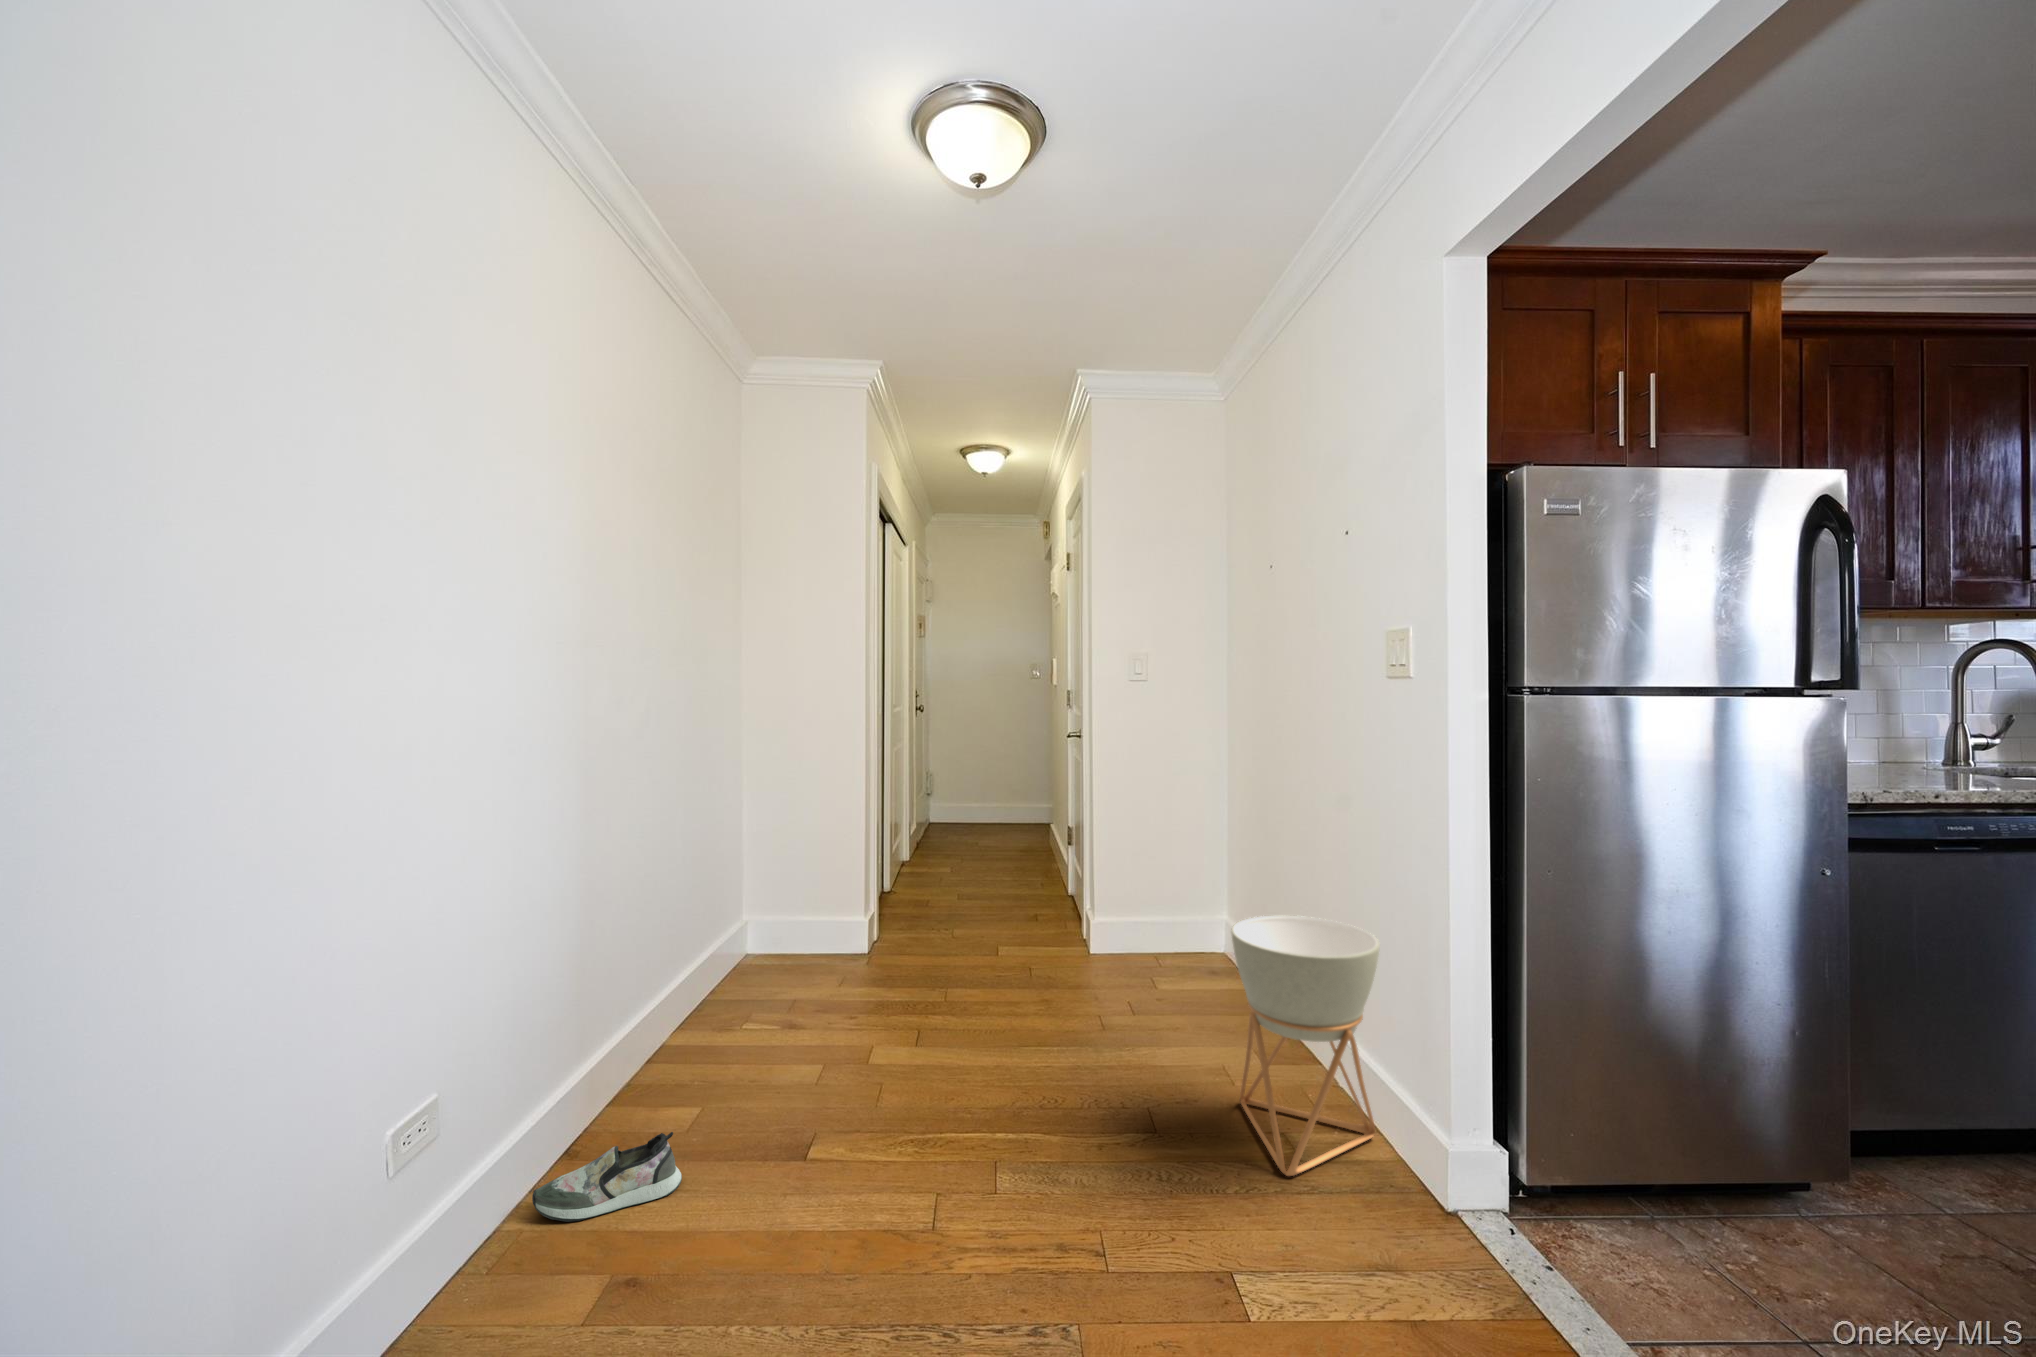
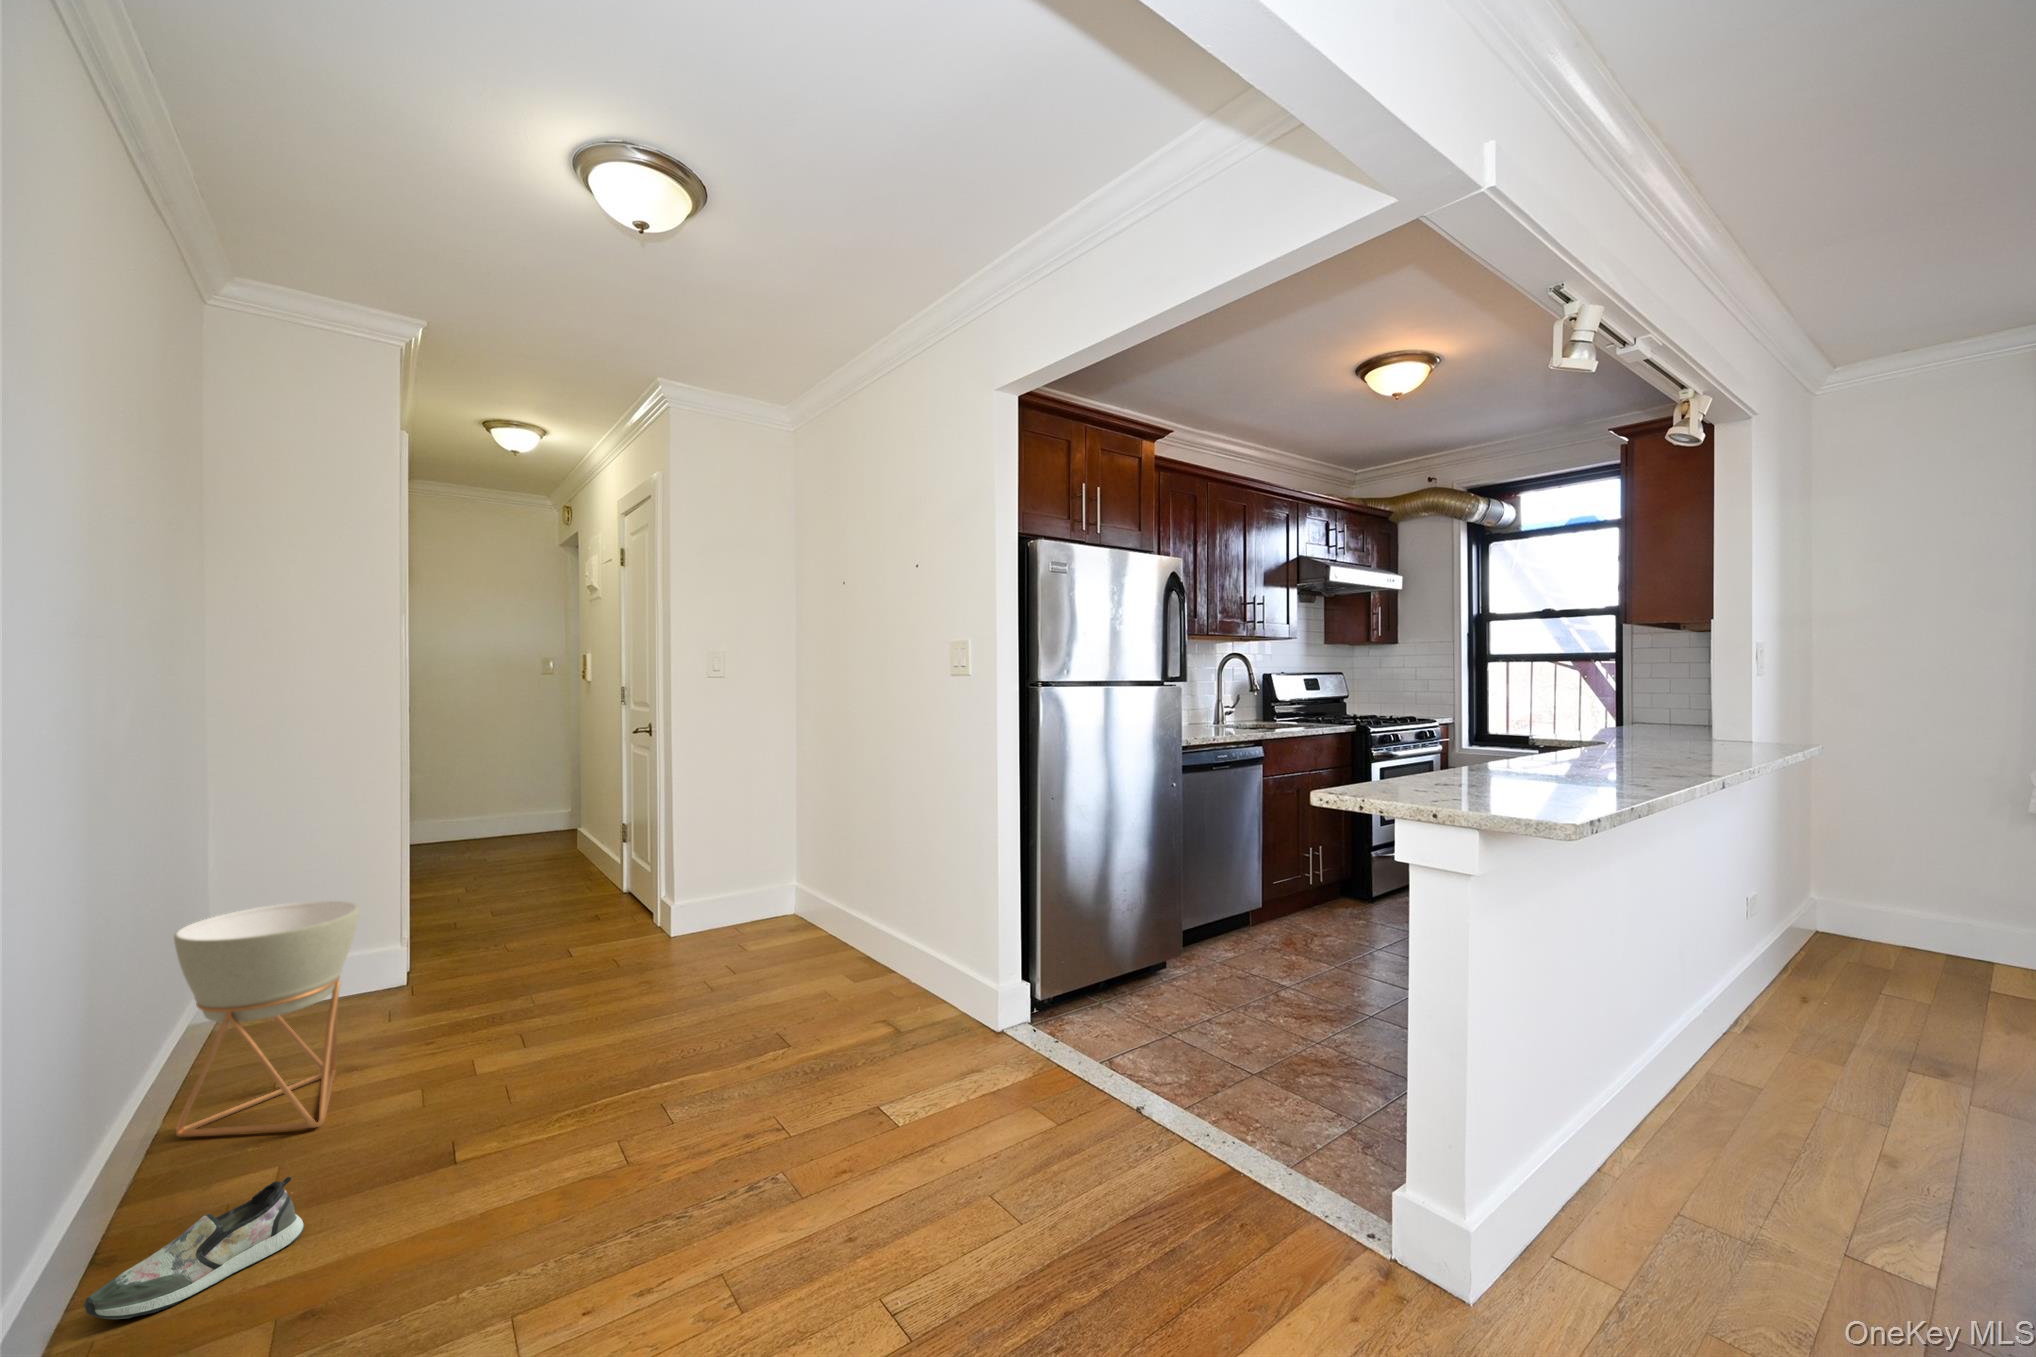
planter: present [1231,916,1379,1176] -> present [174,901,359,1137]

